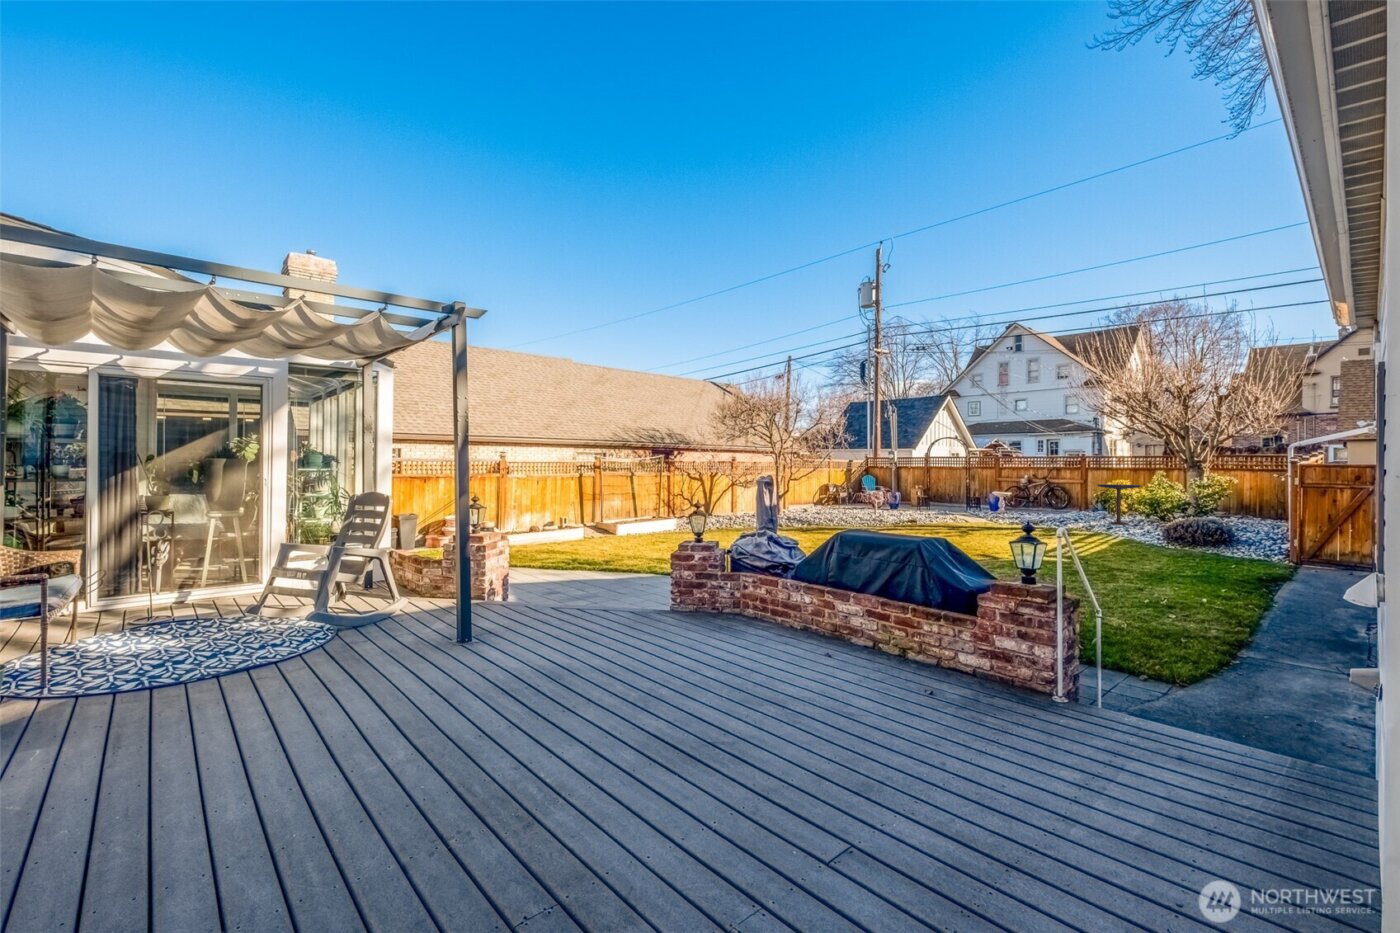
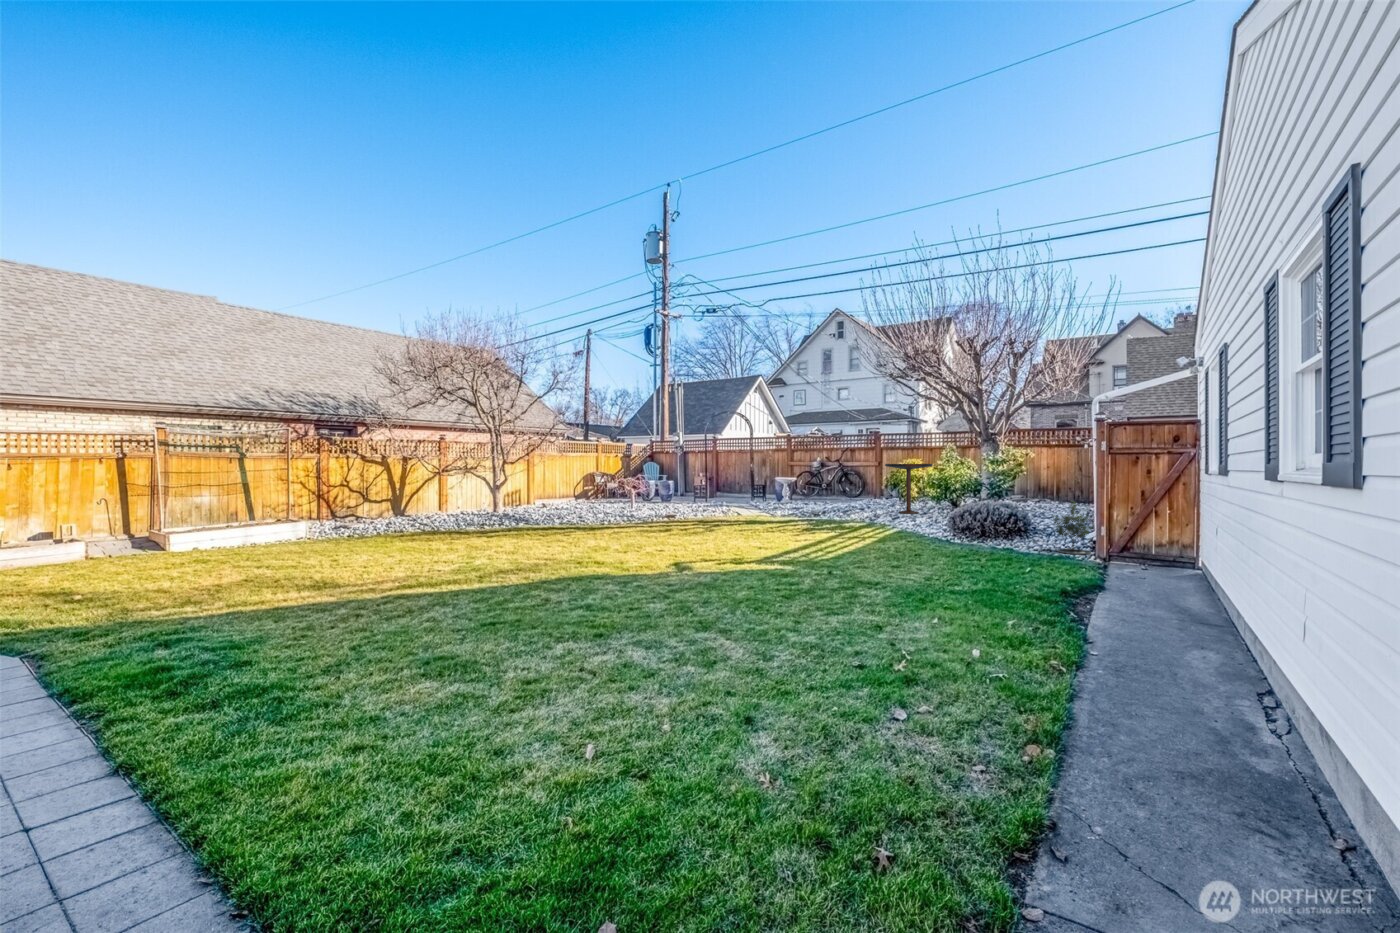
potted tree: none [1252,518,1288,559] -> present [1054,503,1091,554]

